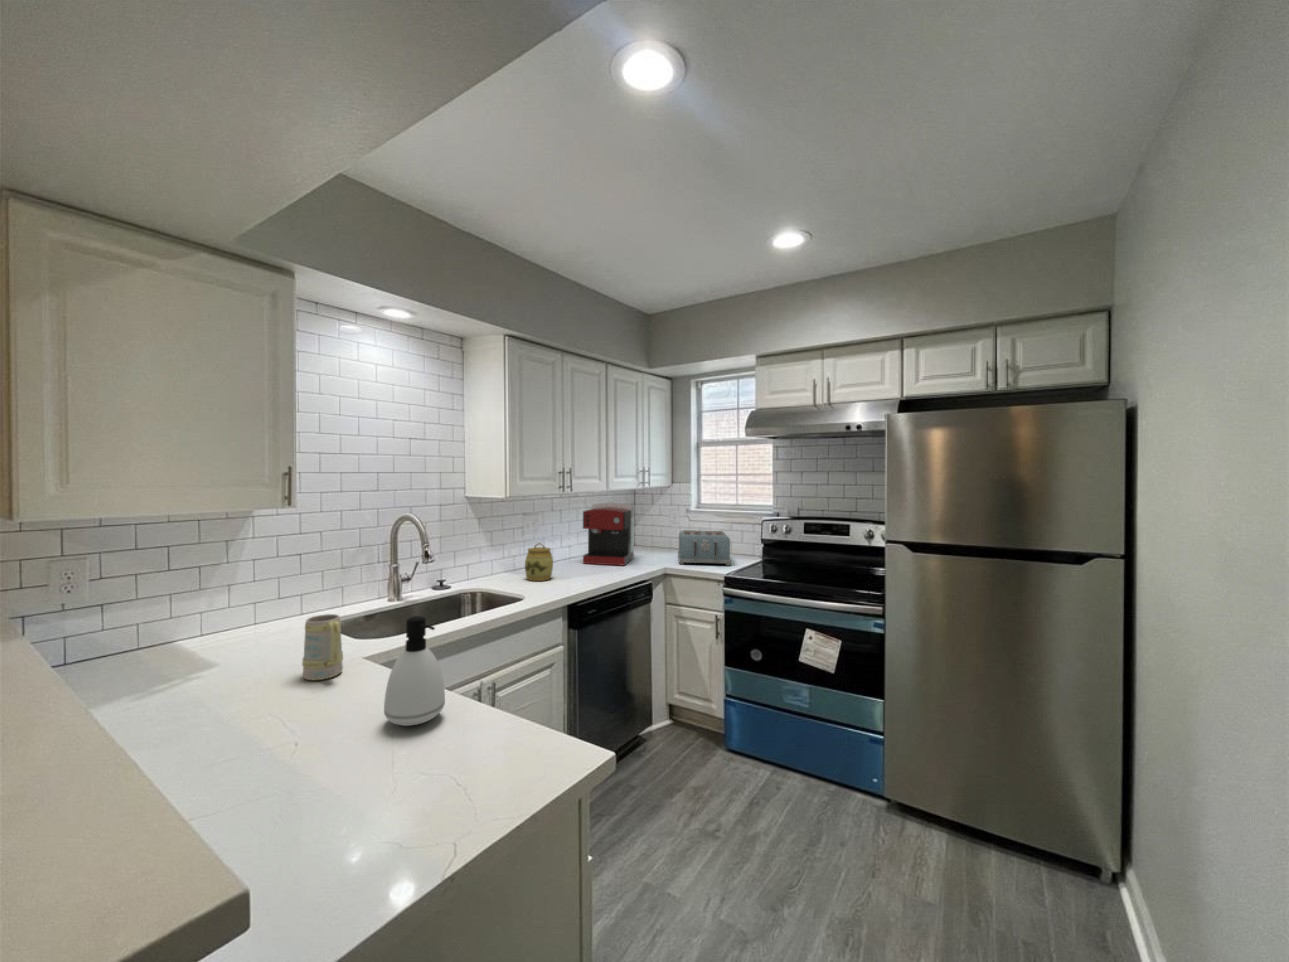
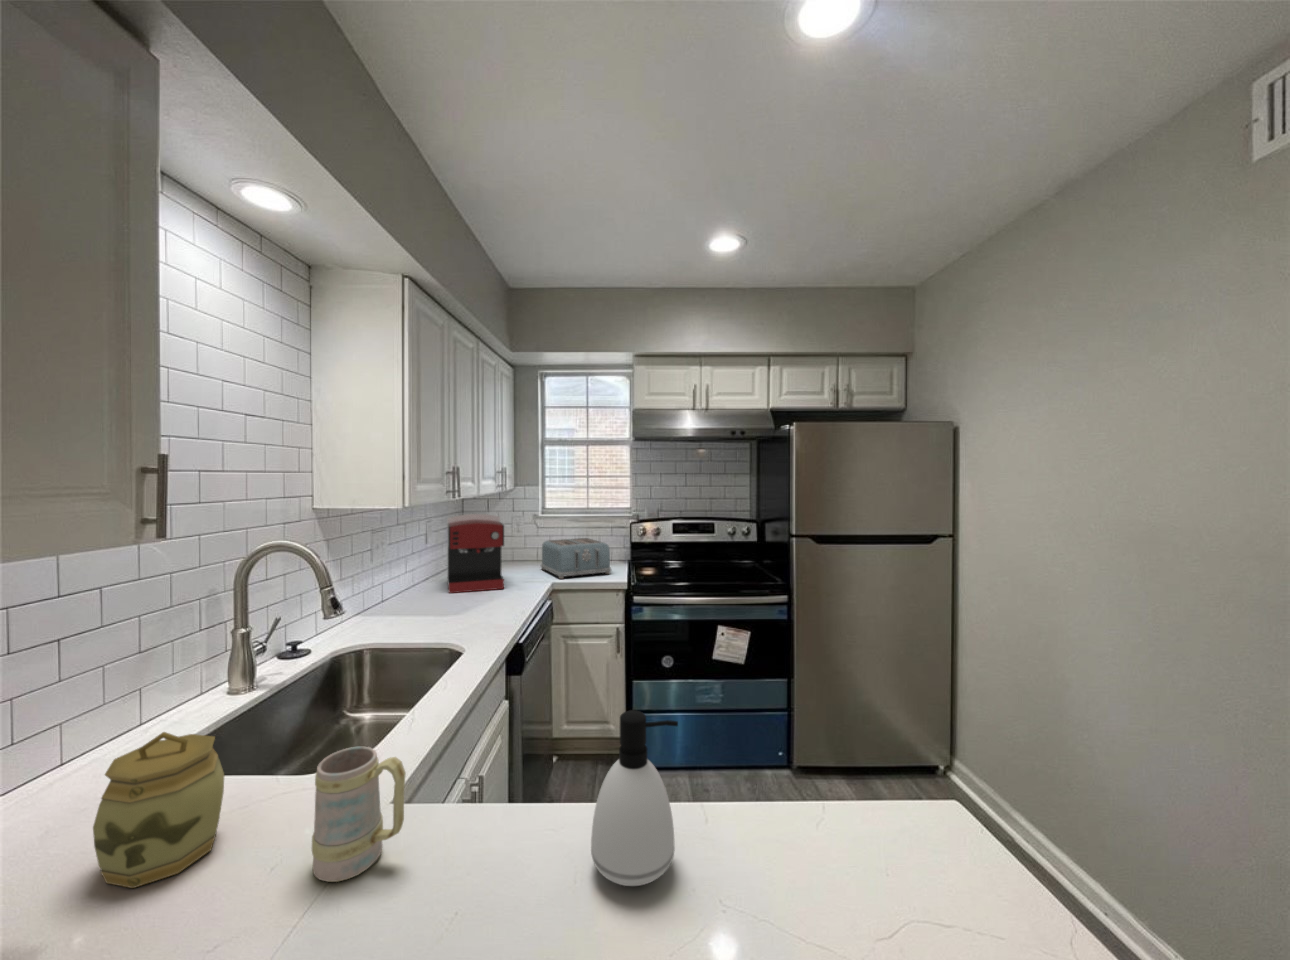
jar: present [525,543,553,581] -> present [93,732,224,888]

